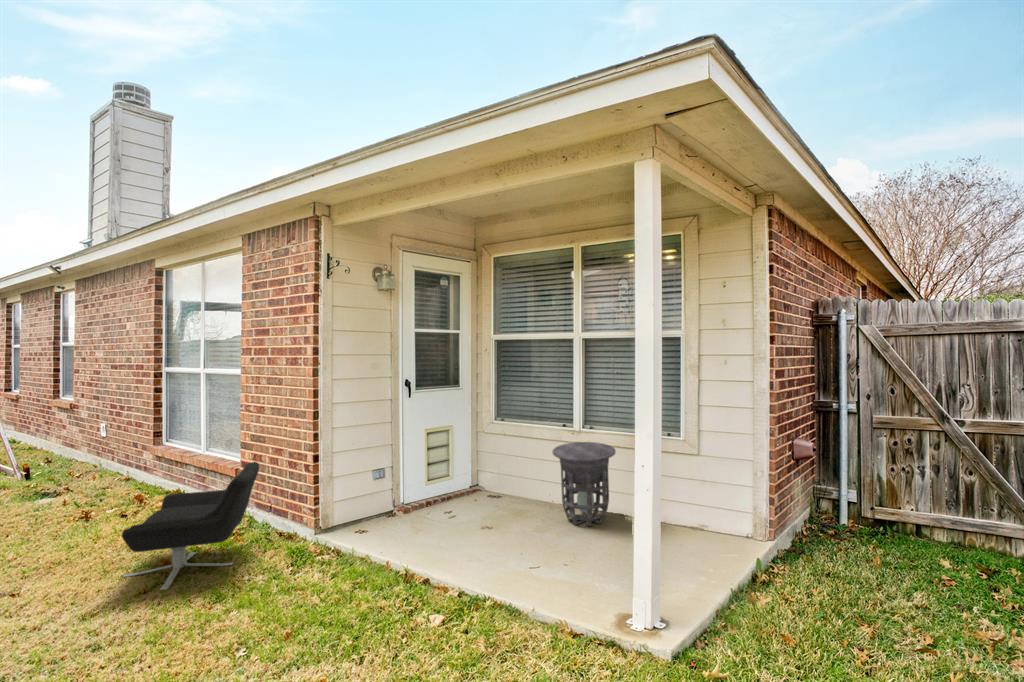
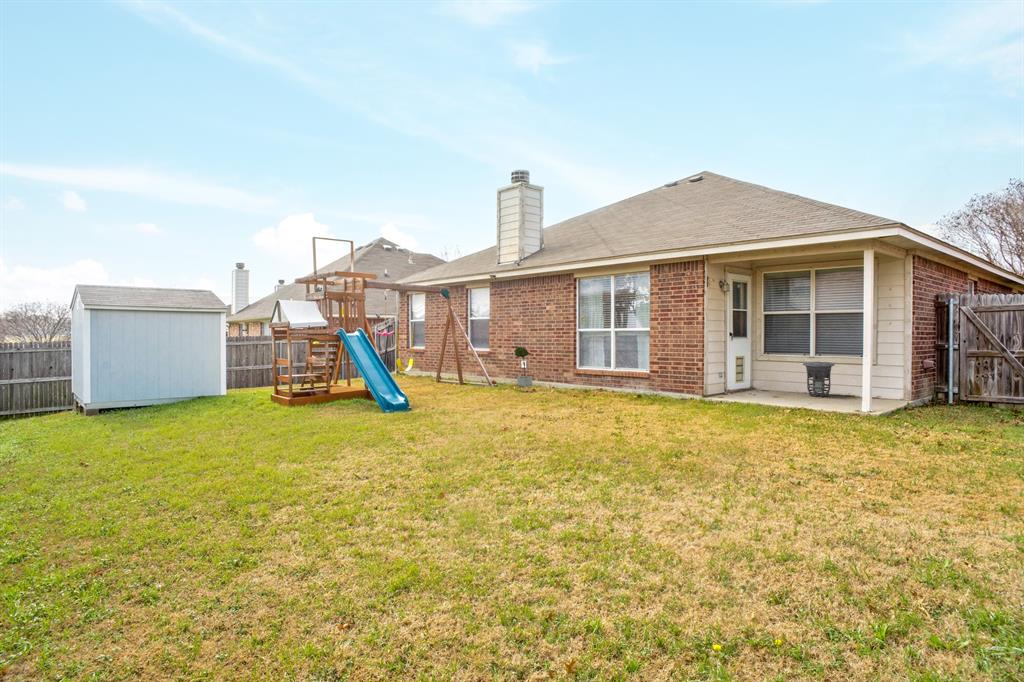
potted tree: none [31,398,76,483] -> present [514,347,532,386]
lounge chair: present [122,462,259,590] -> none [641,364,691,405]

